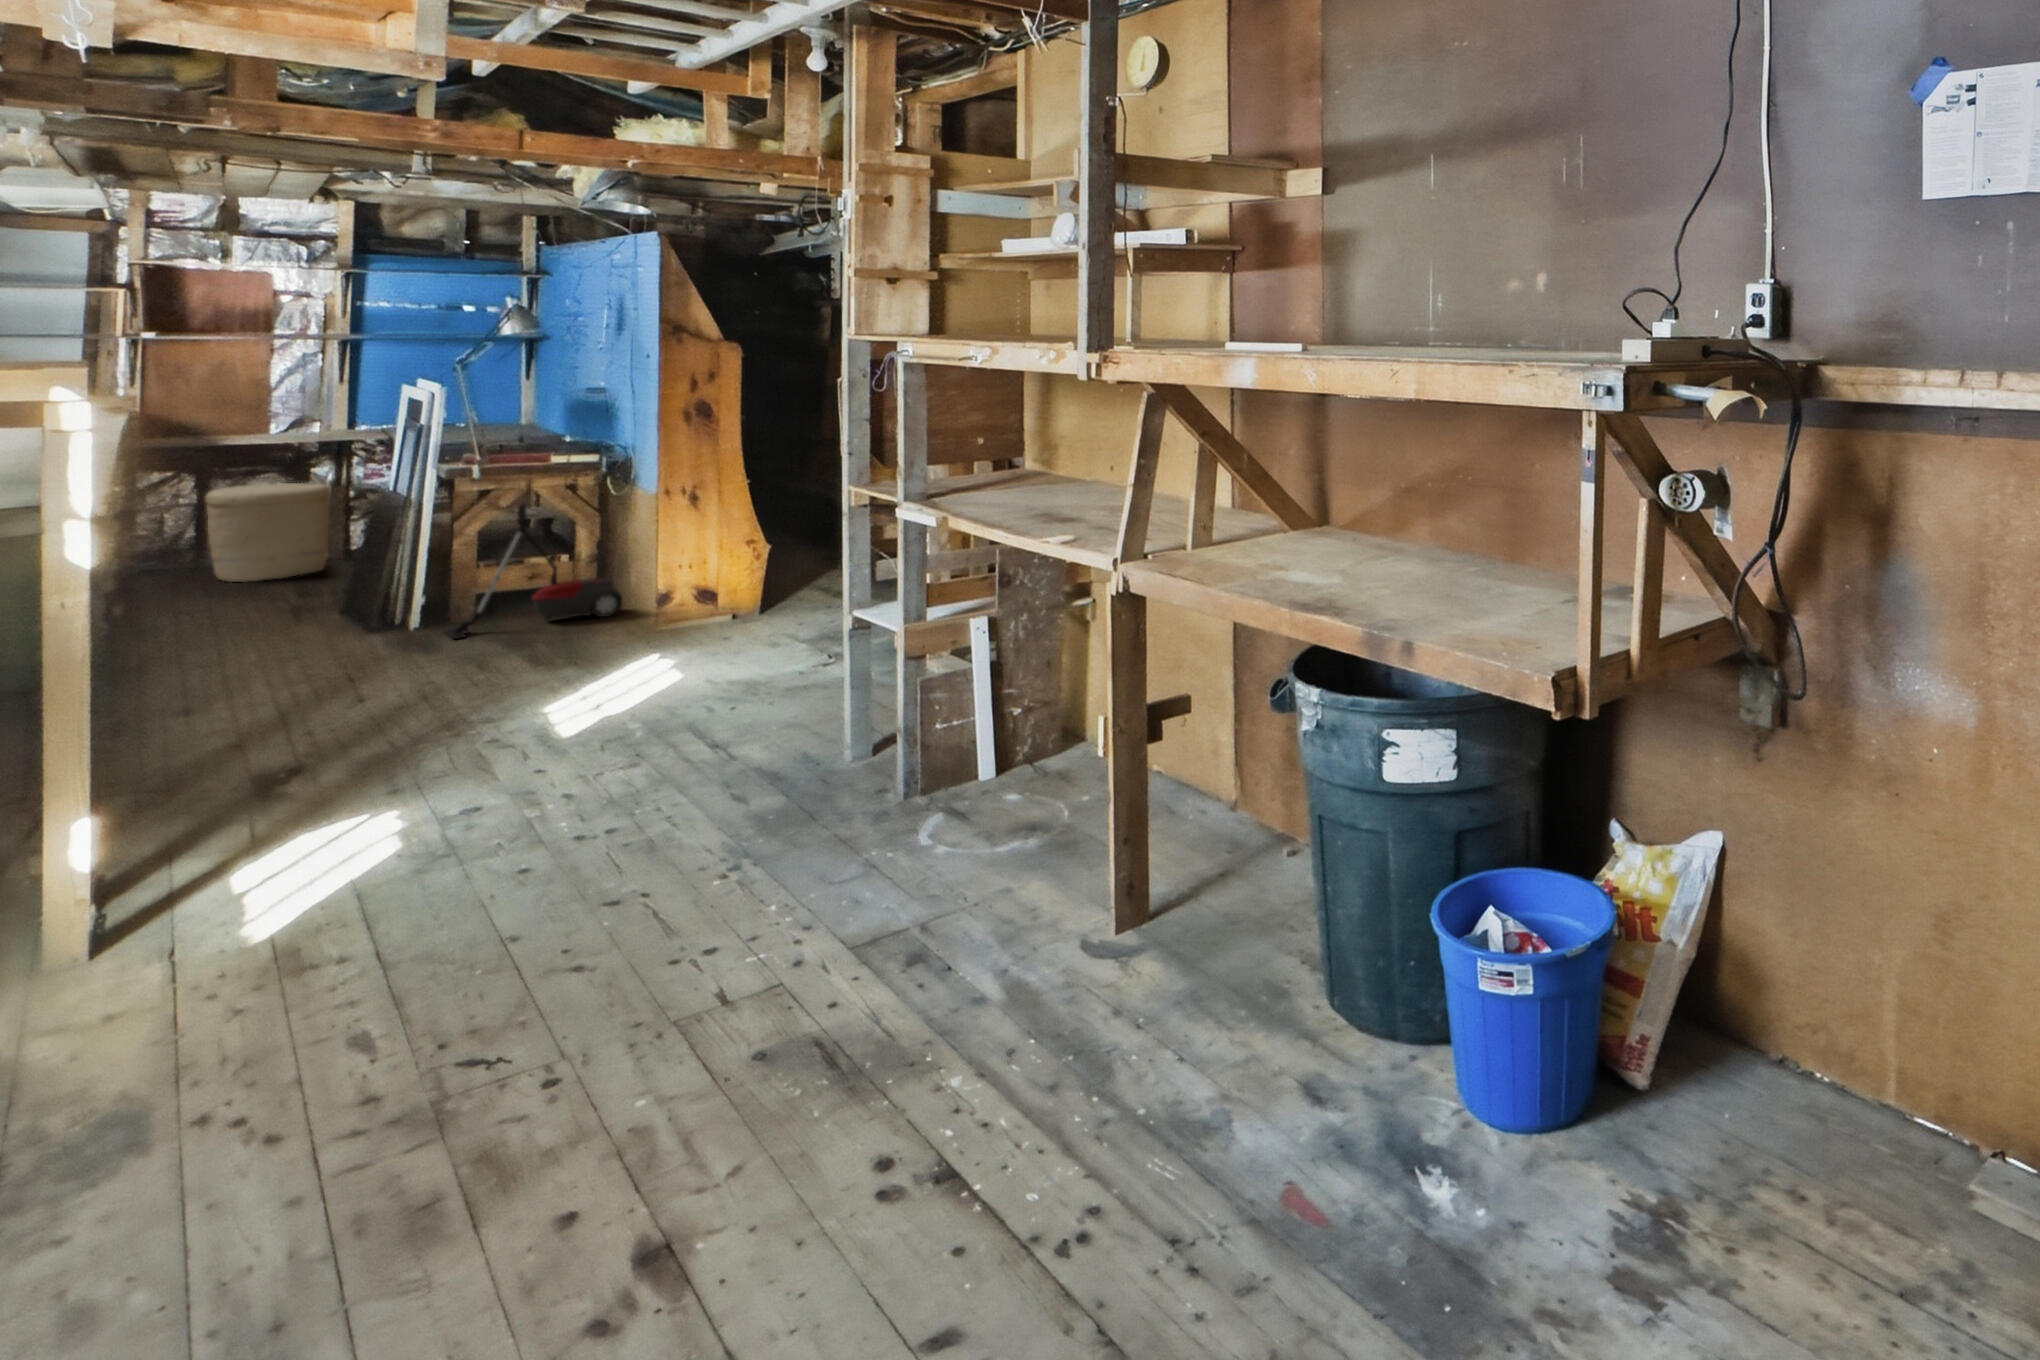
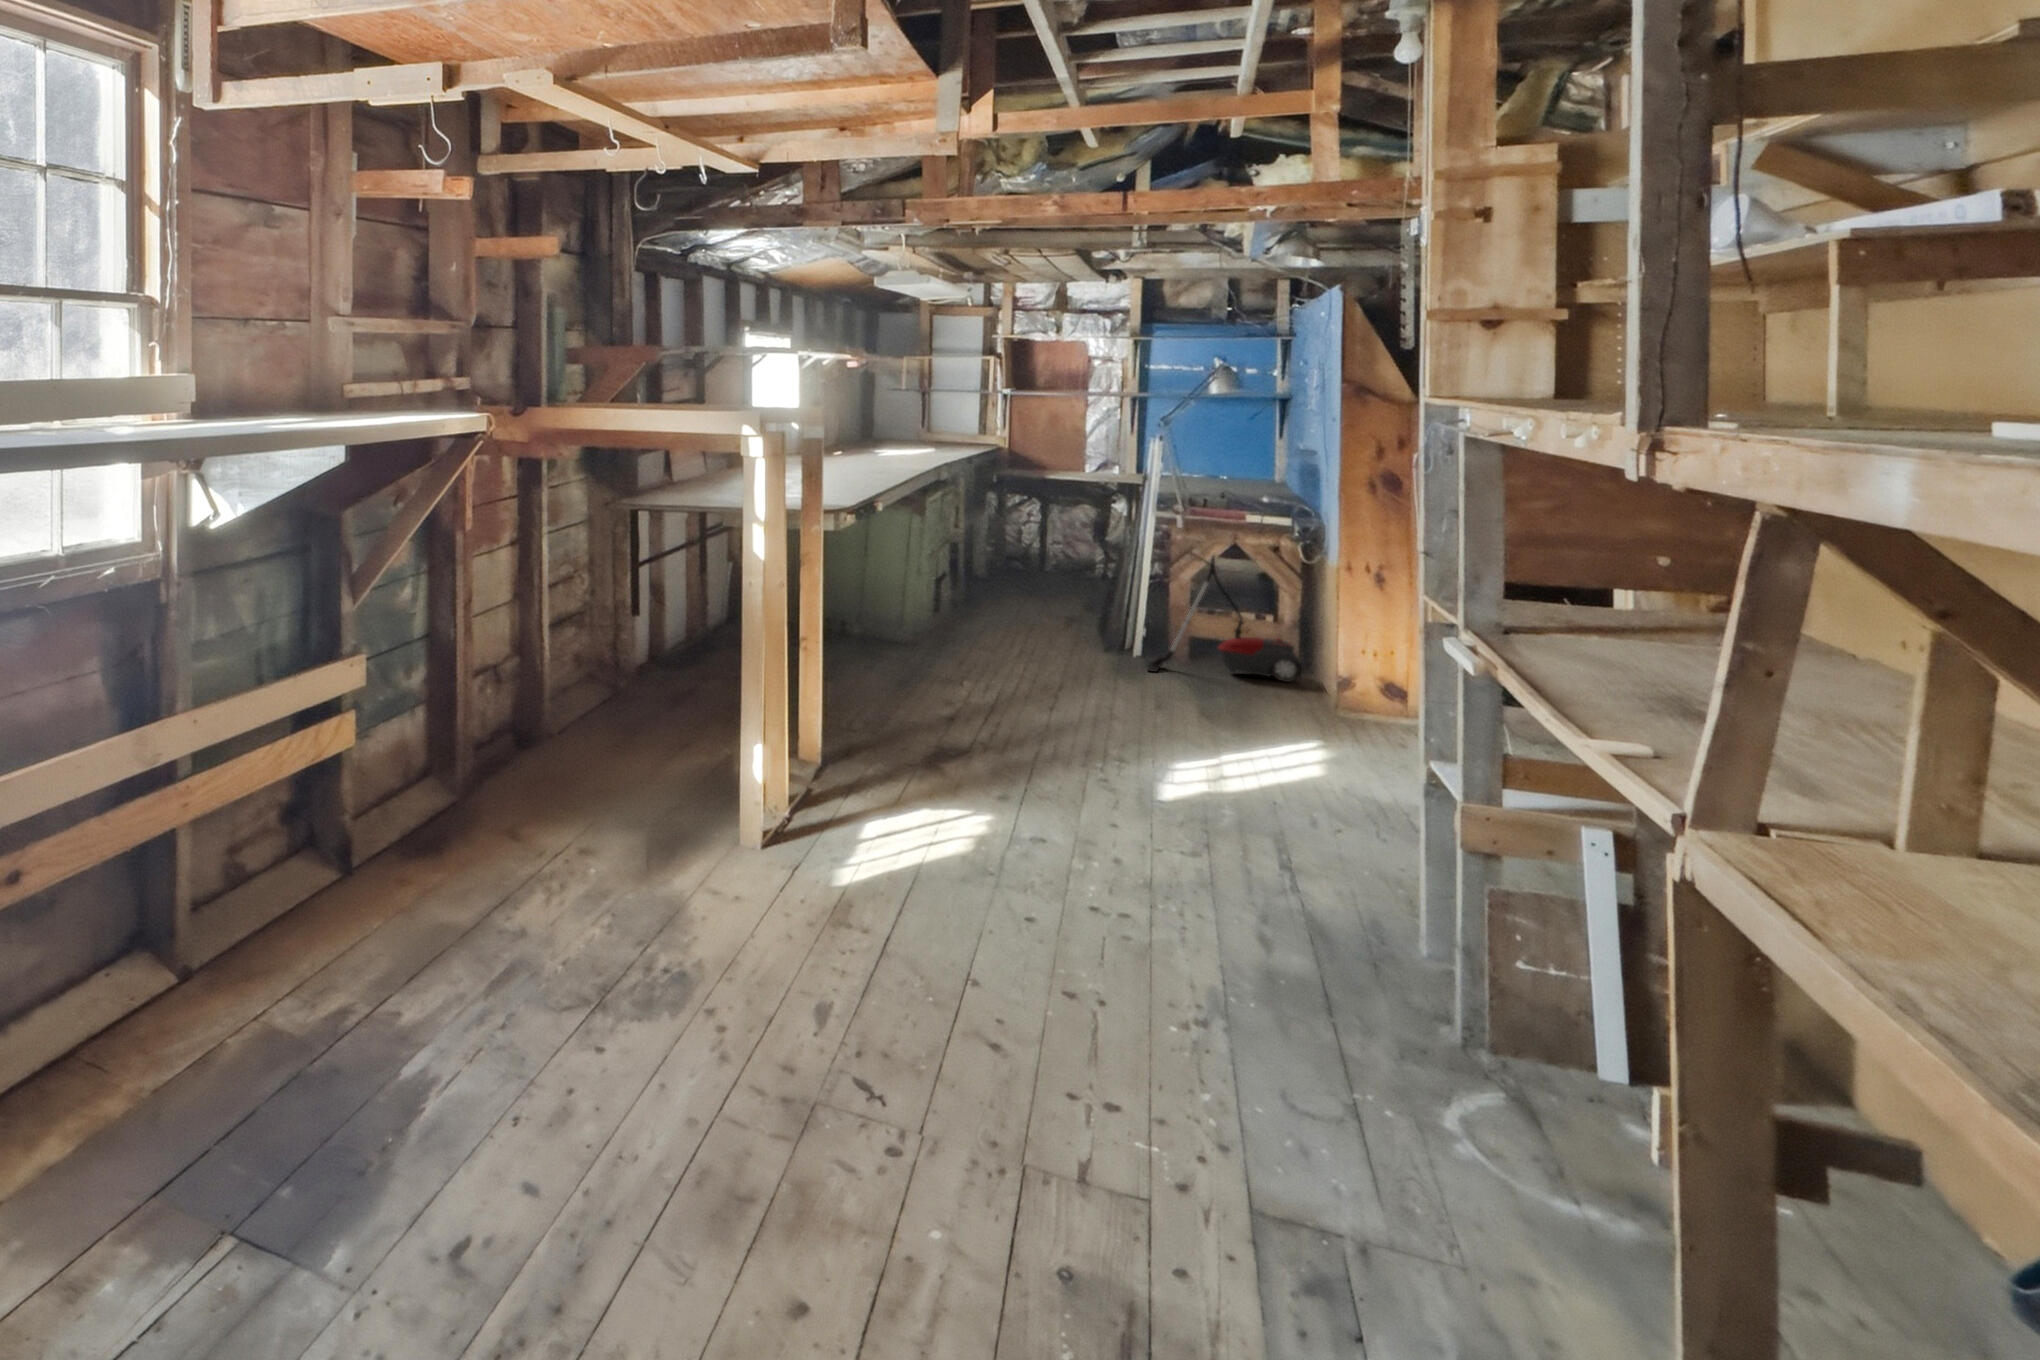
woven basket: present [206,483,331,582] -> none [1033,512,1113,590]

